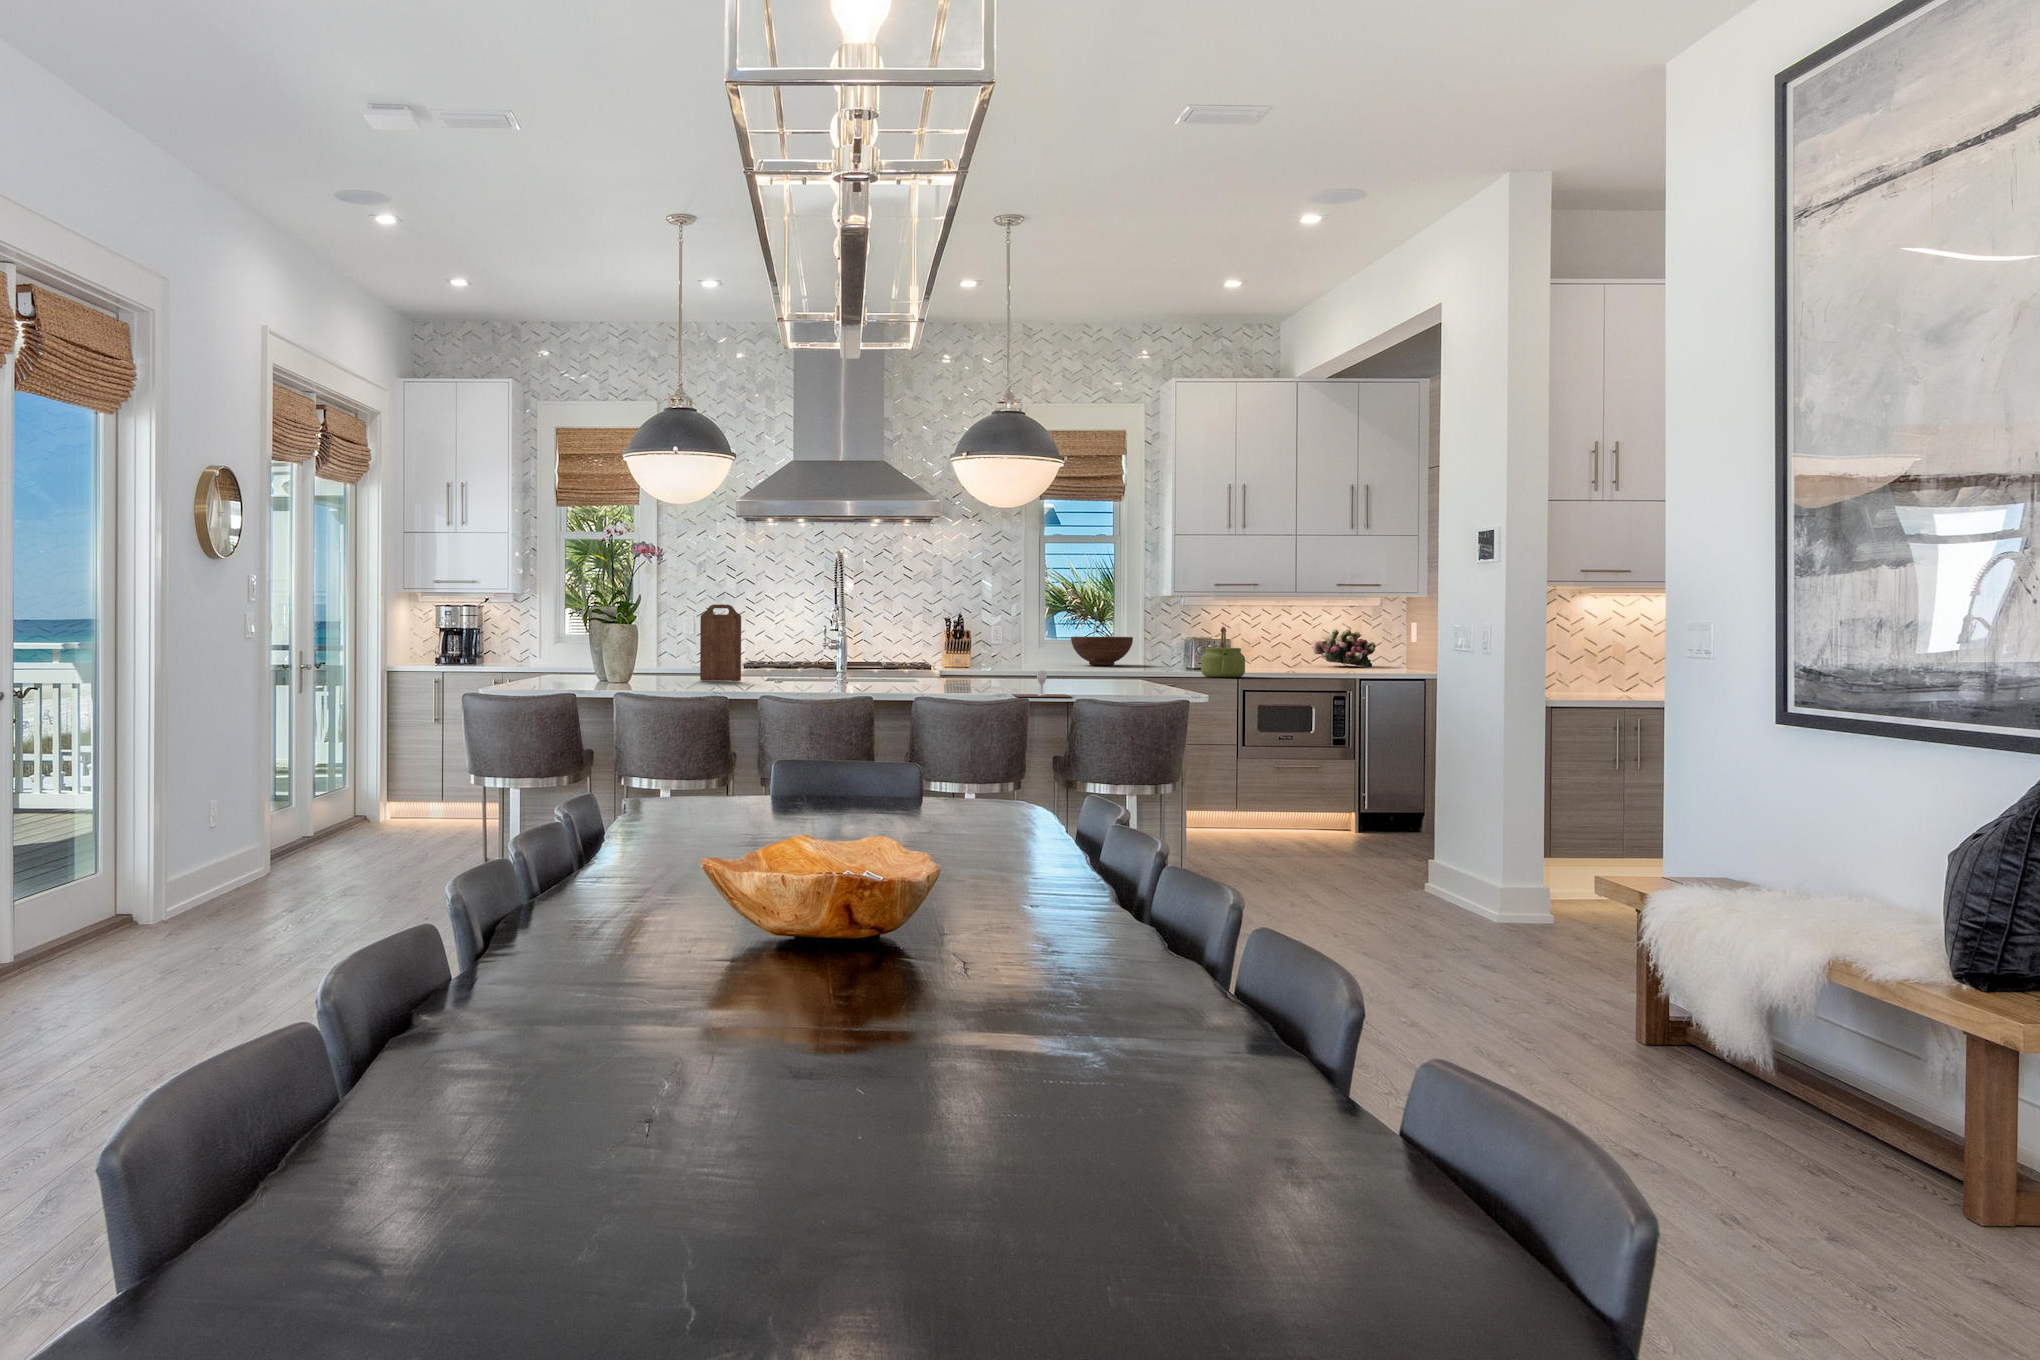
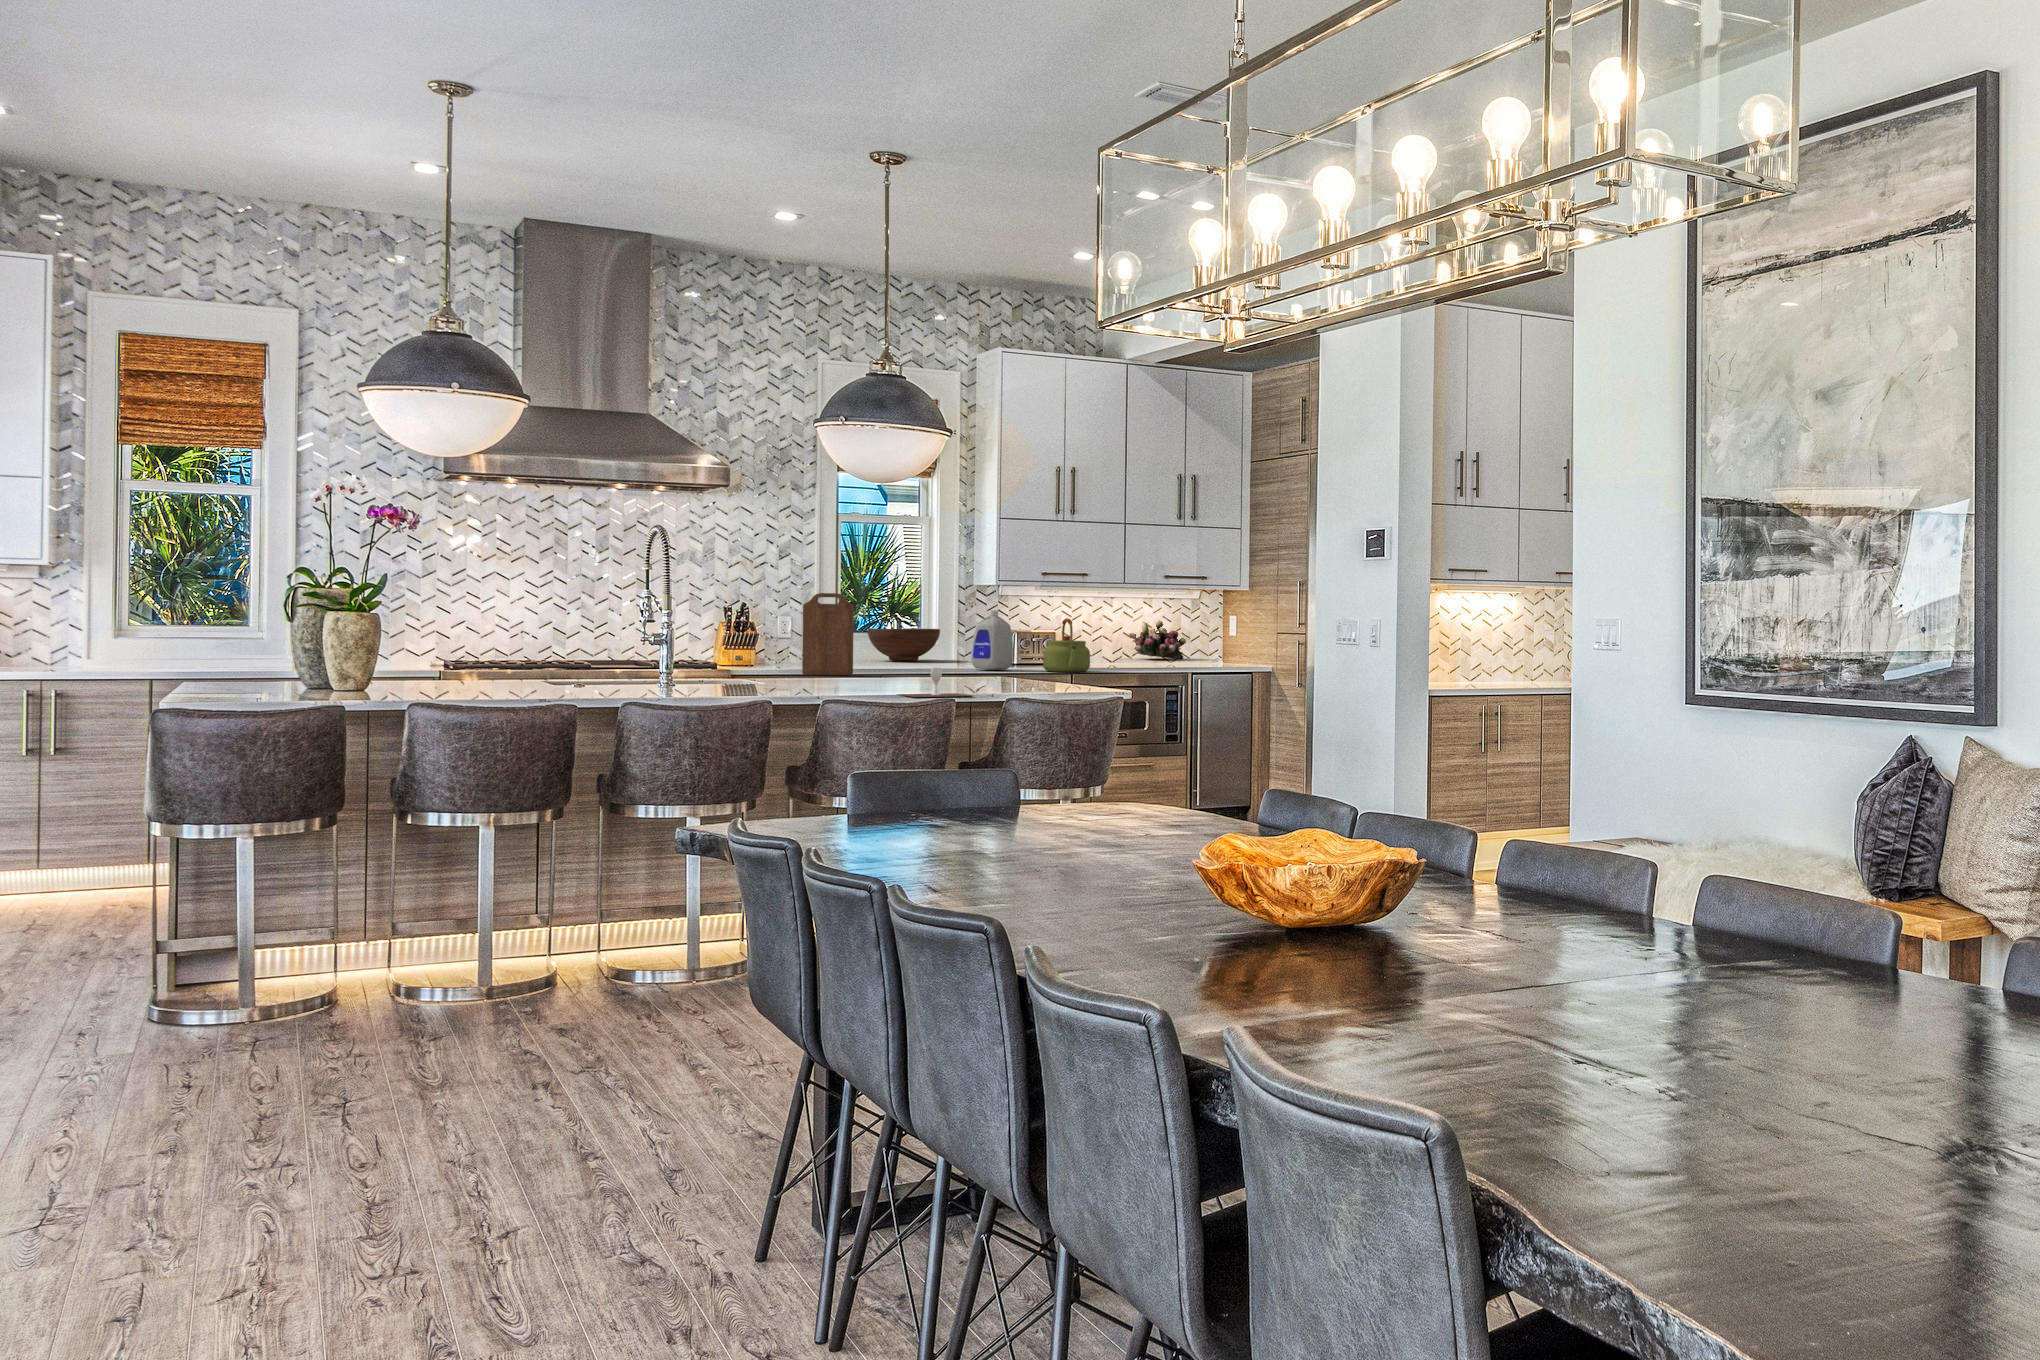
cutting board: present [700,604,741,681] -> present [802,593,854,675]
bottle: none [1138,620,1176,674] -> present [971,610,1013,670]

